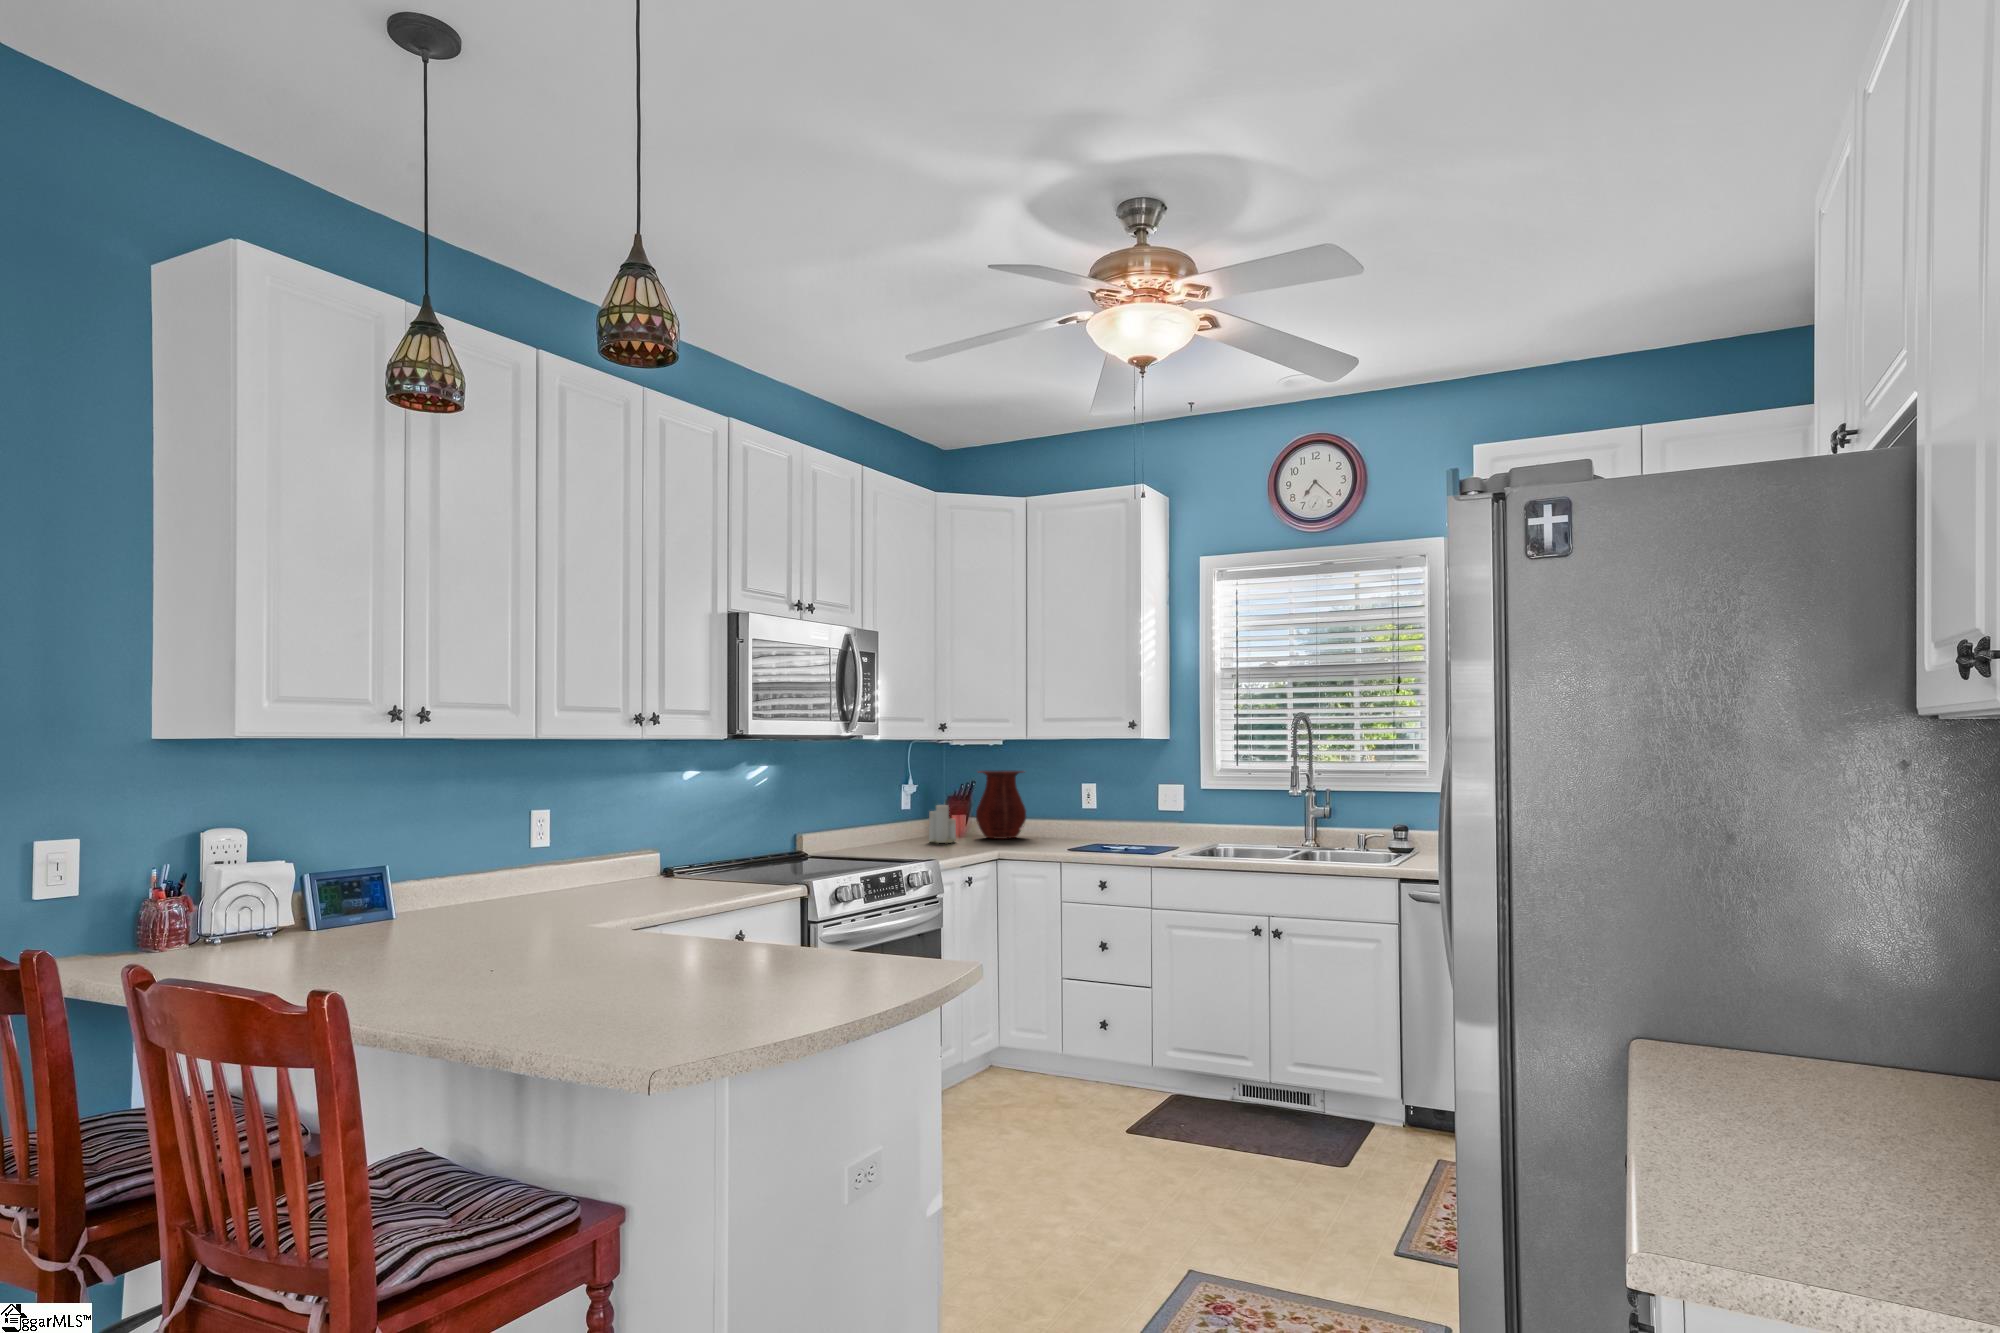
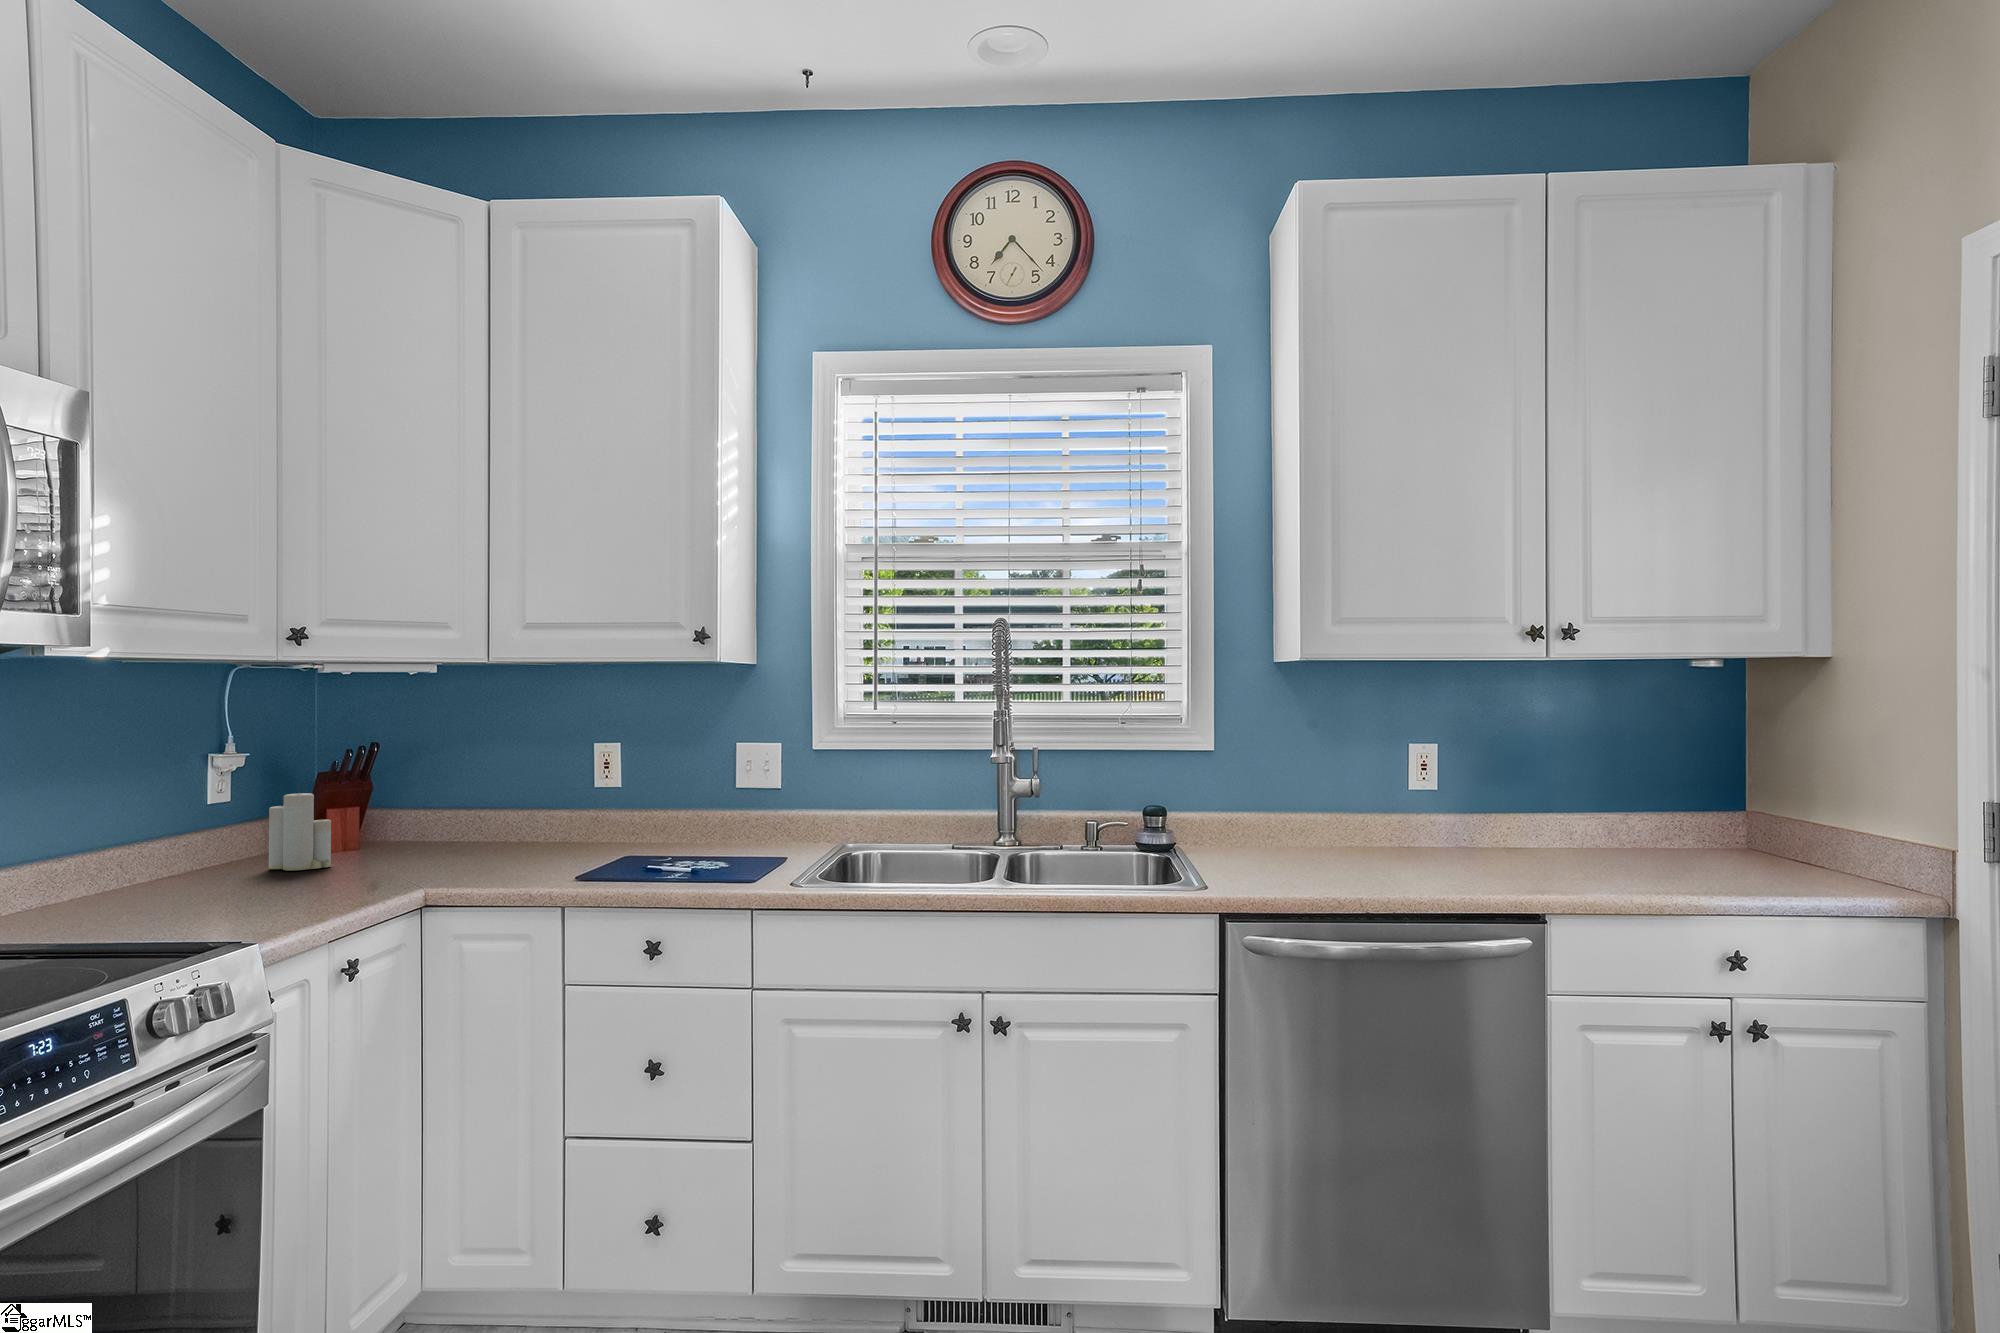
vase: present [976,771,1026,839] -> none [378,723,485,851]

